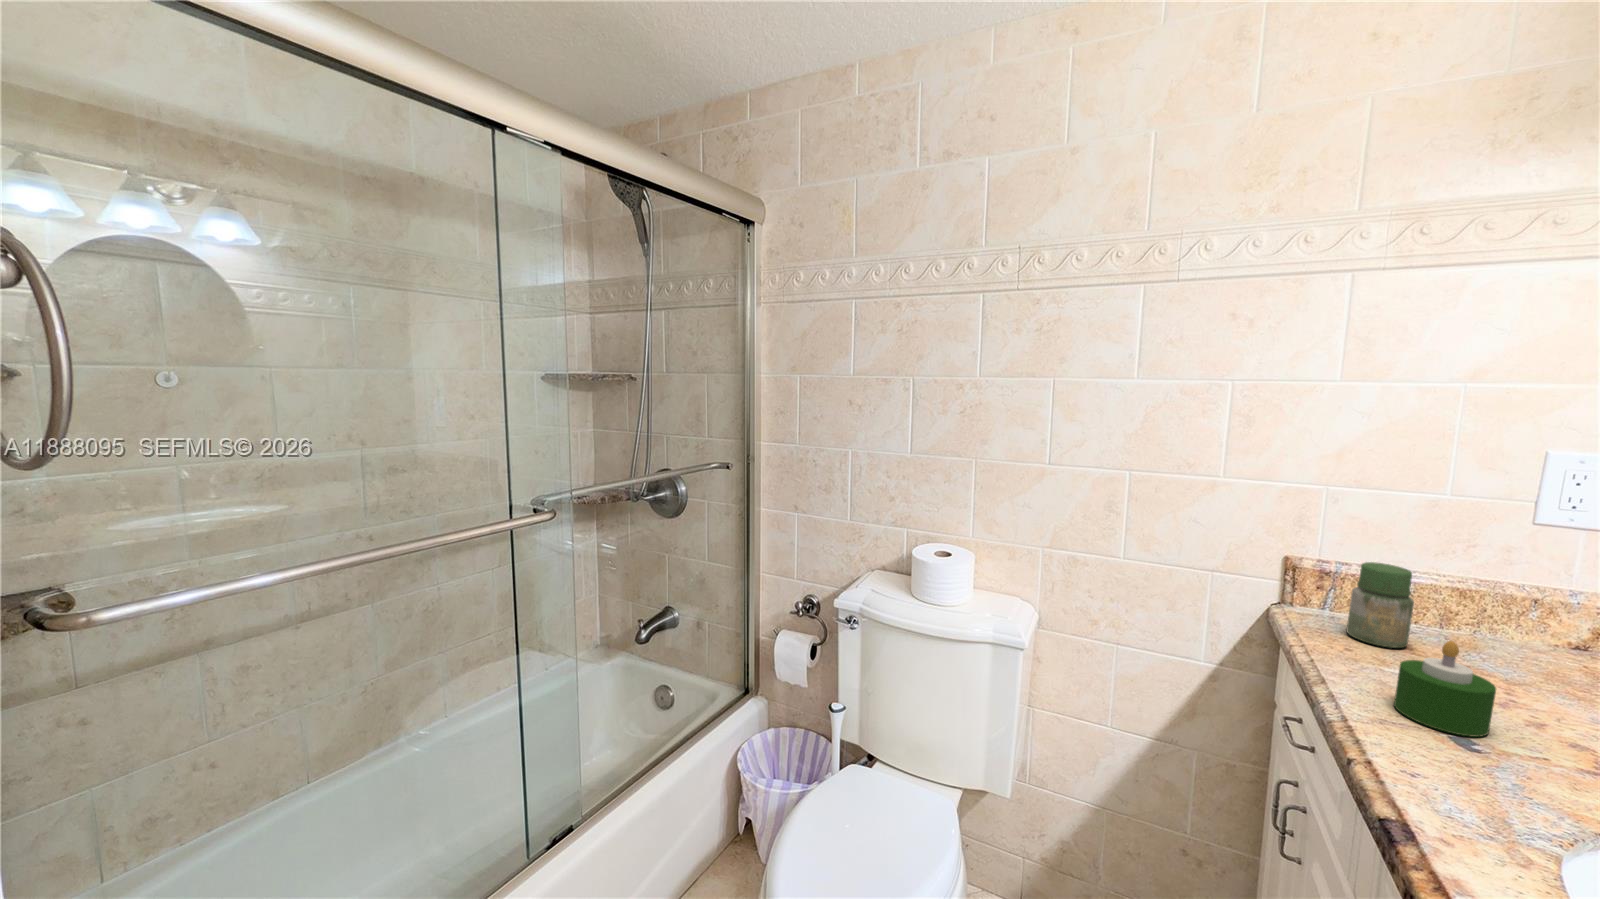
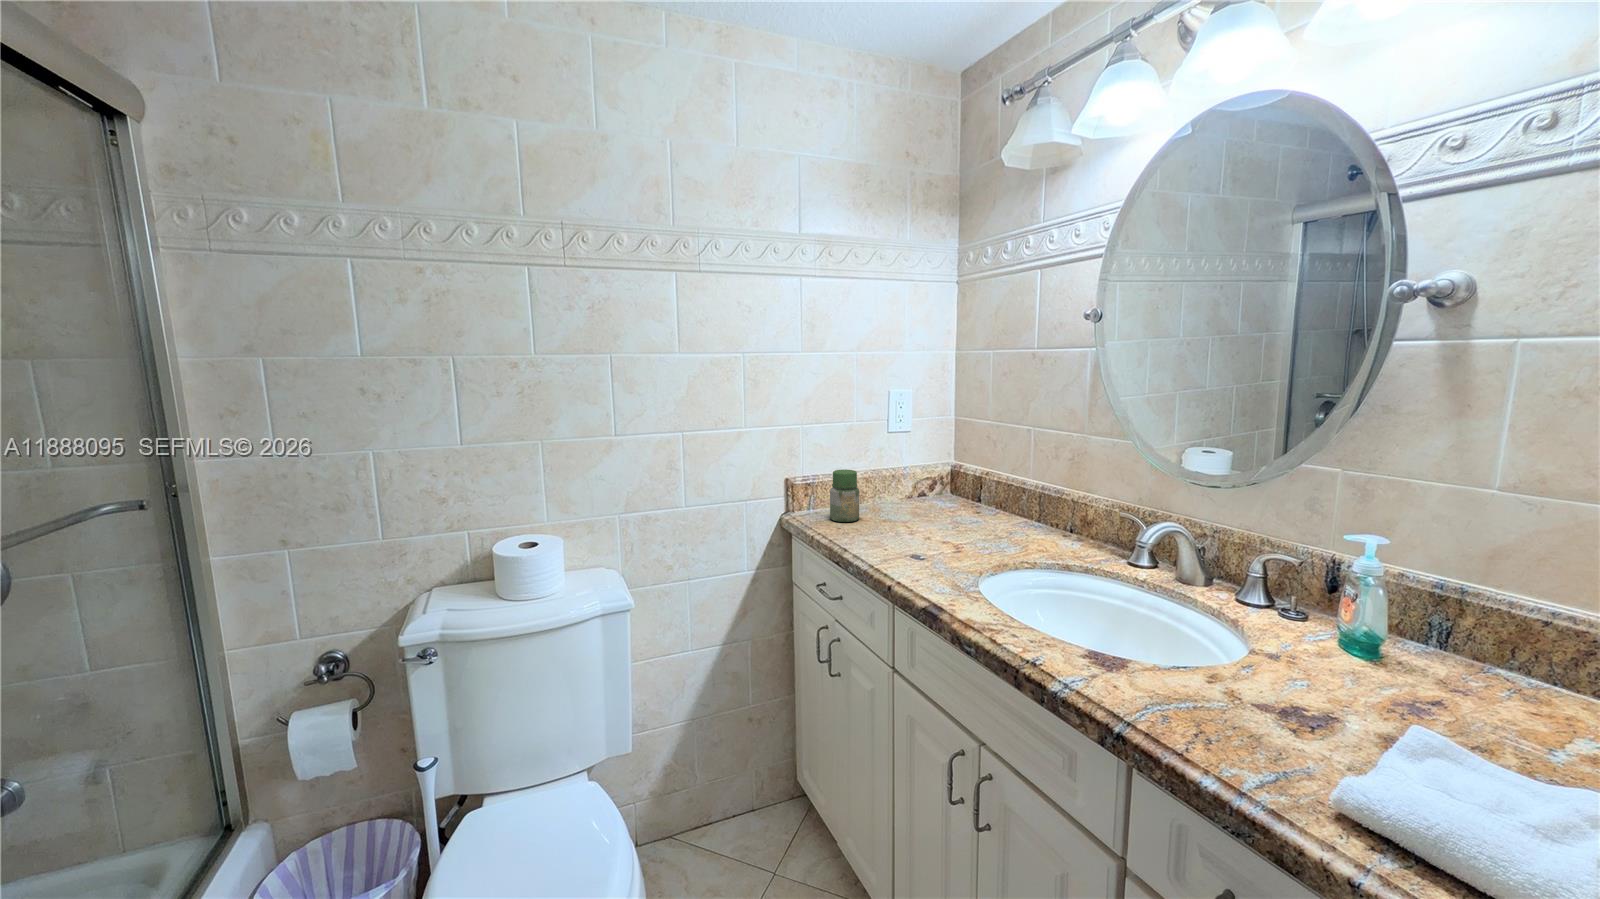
candle: present [1394,641,1496,737] -> none [881,503,921,555]

